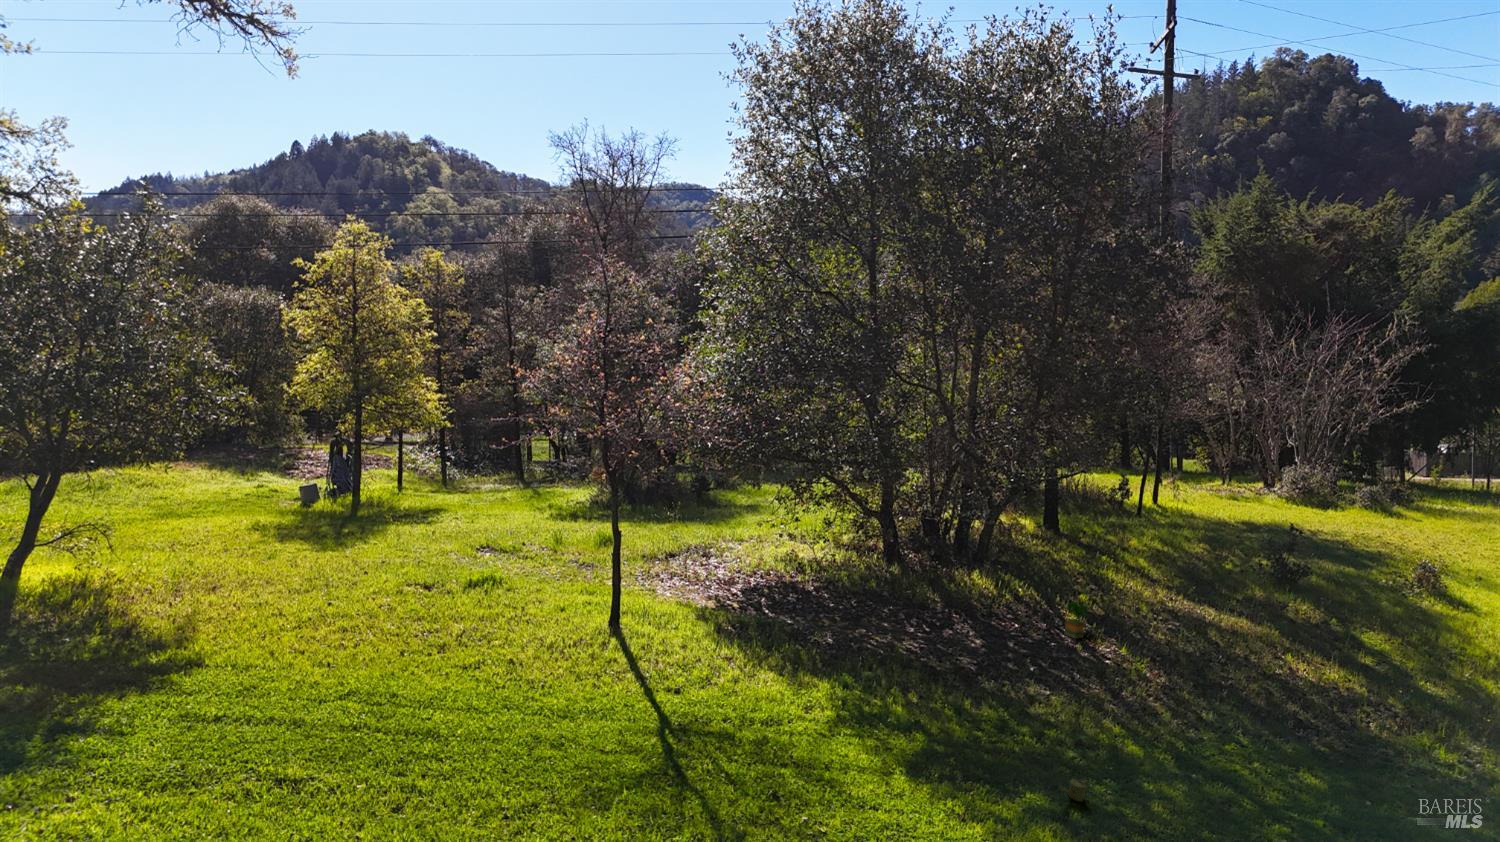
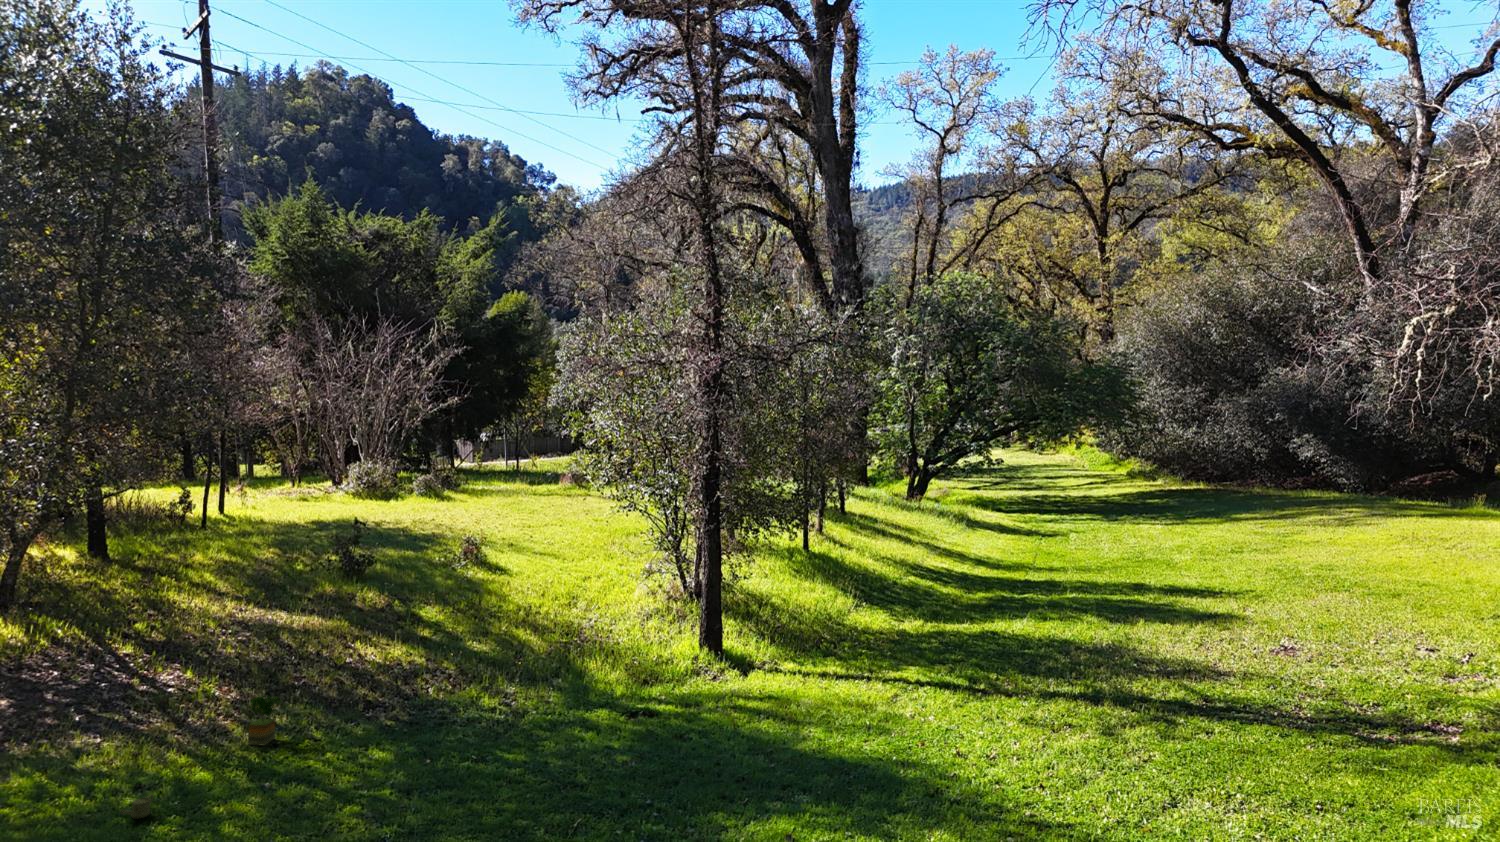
potted tree: present [1065,602,1089,638] -> present [248,696,282,745]

